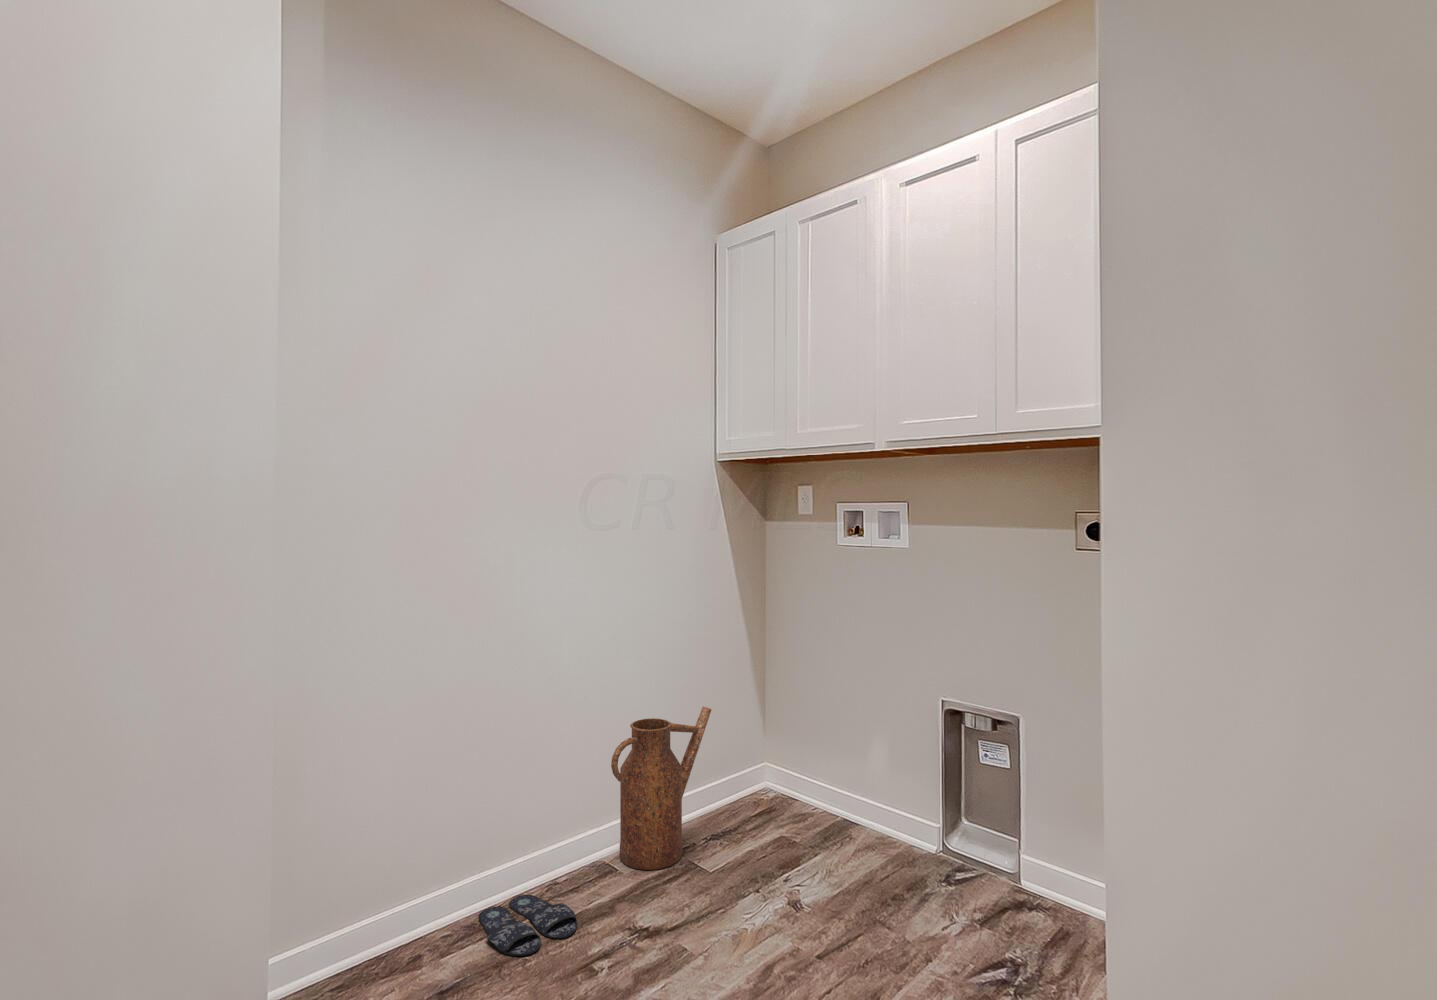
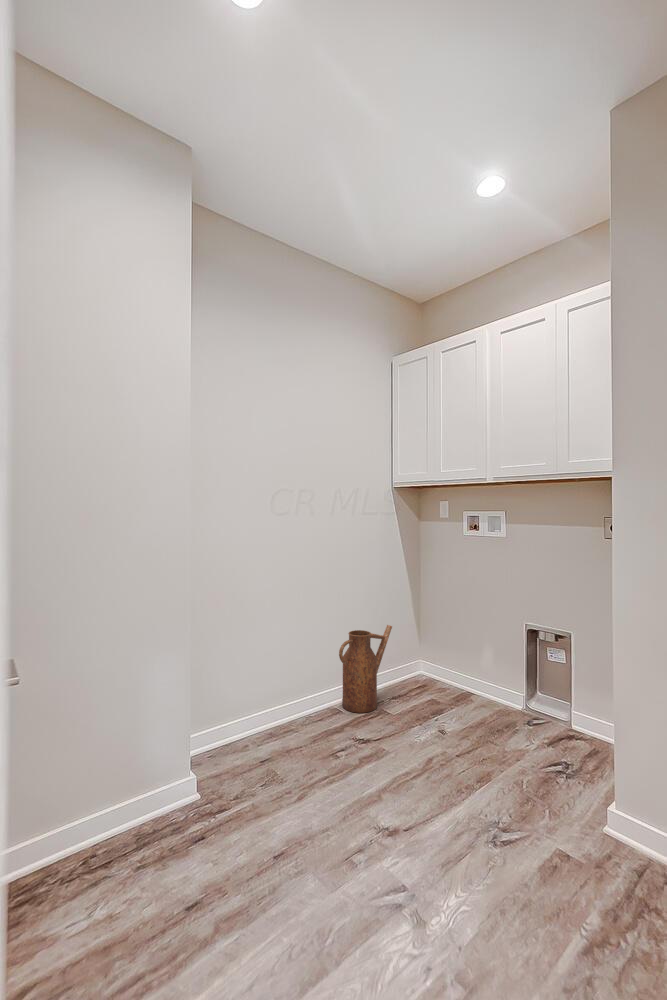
slippers: present [478,895,577,956] -> none [272,722,325,749]

